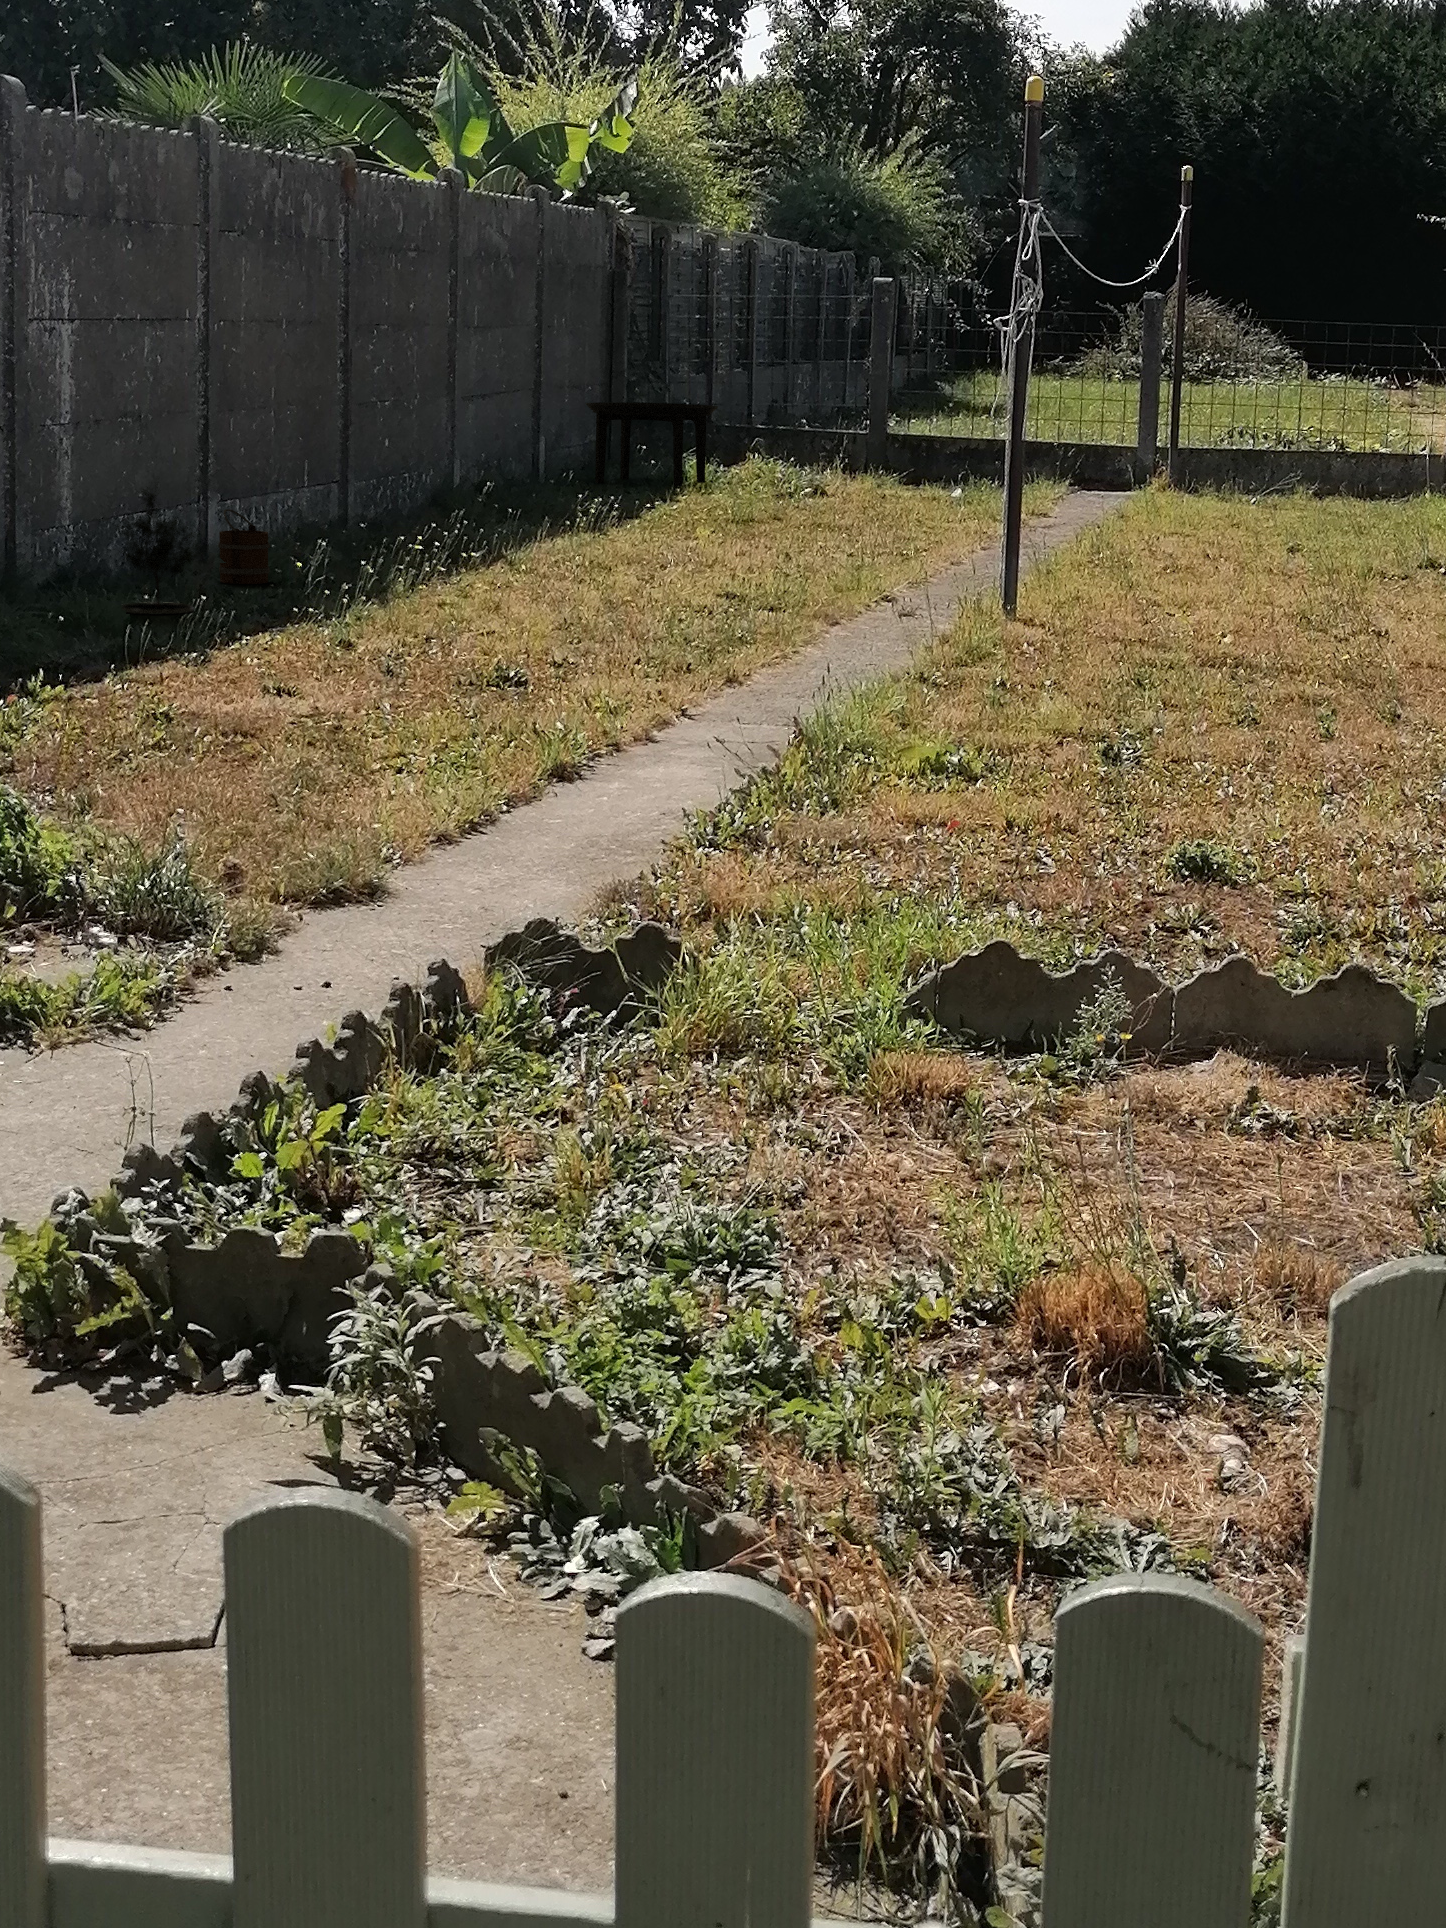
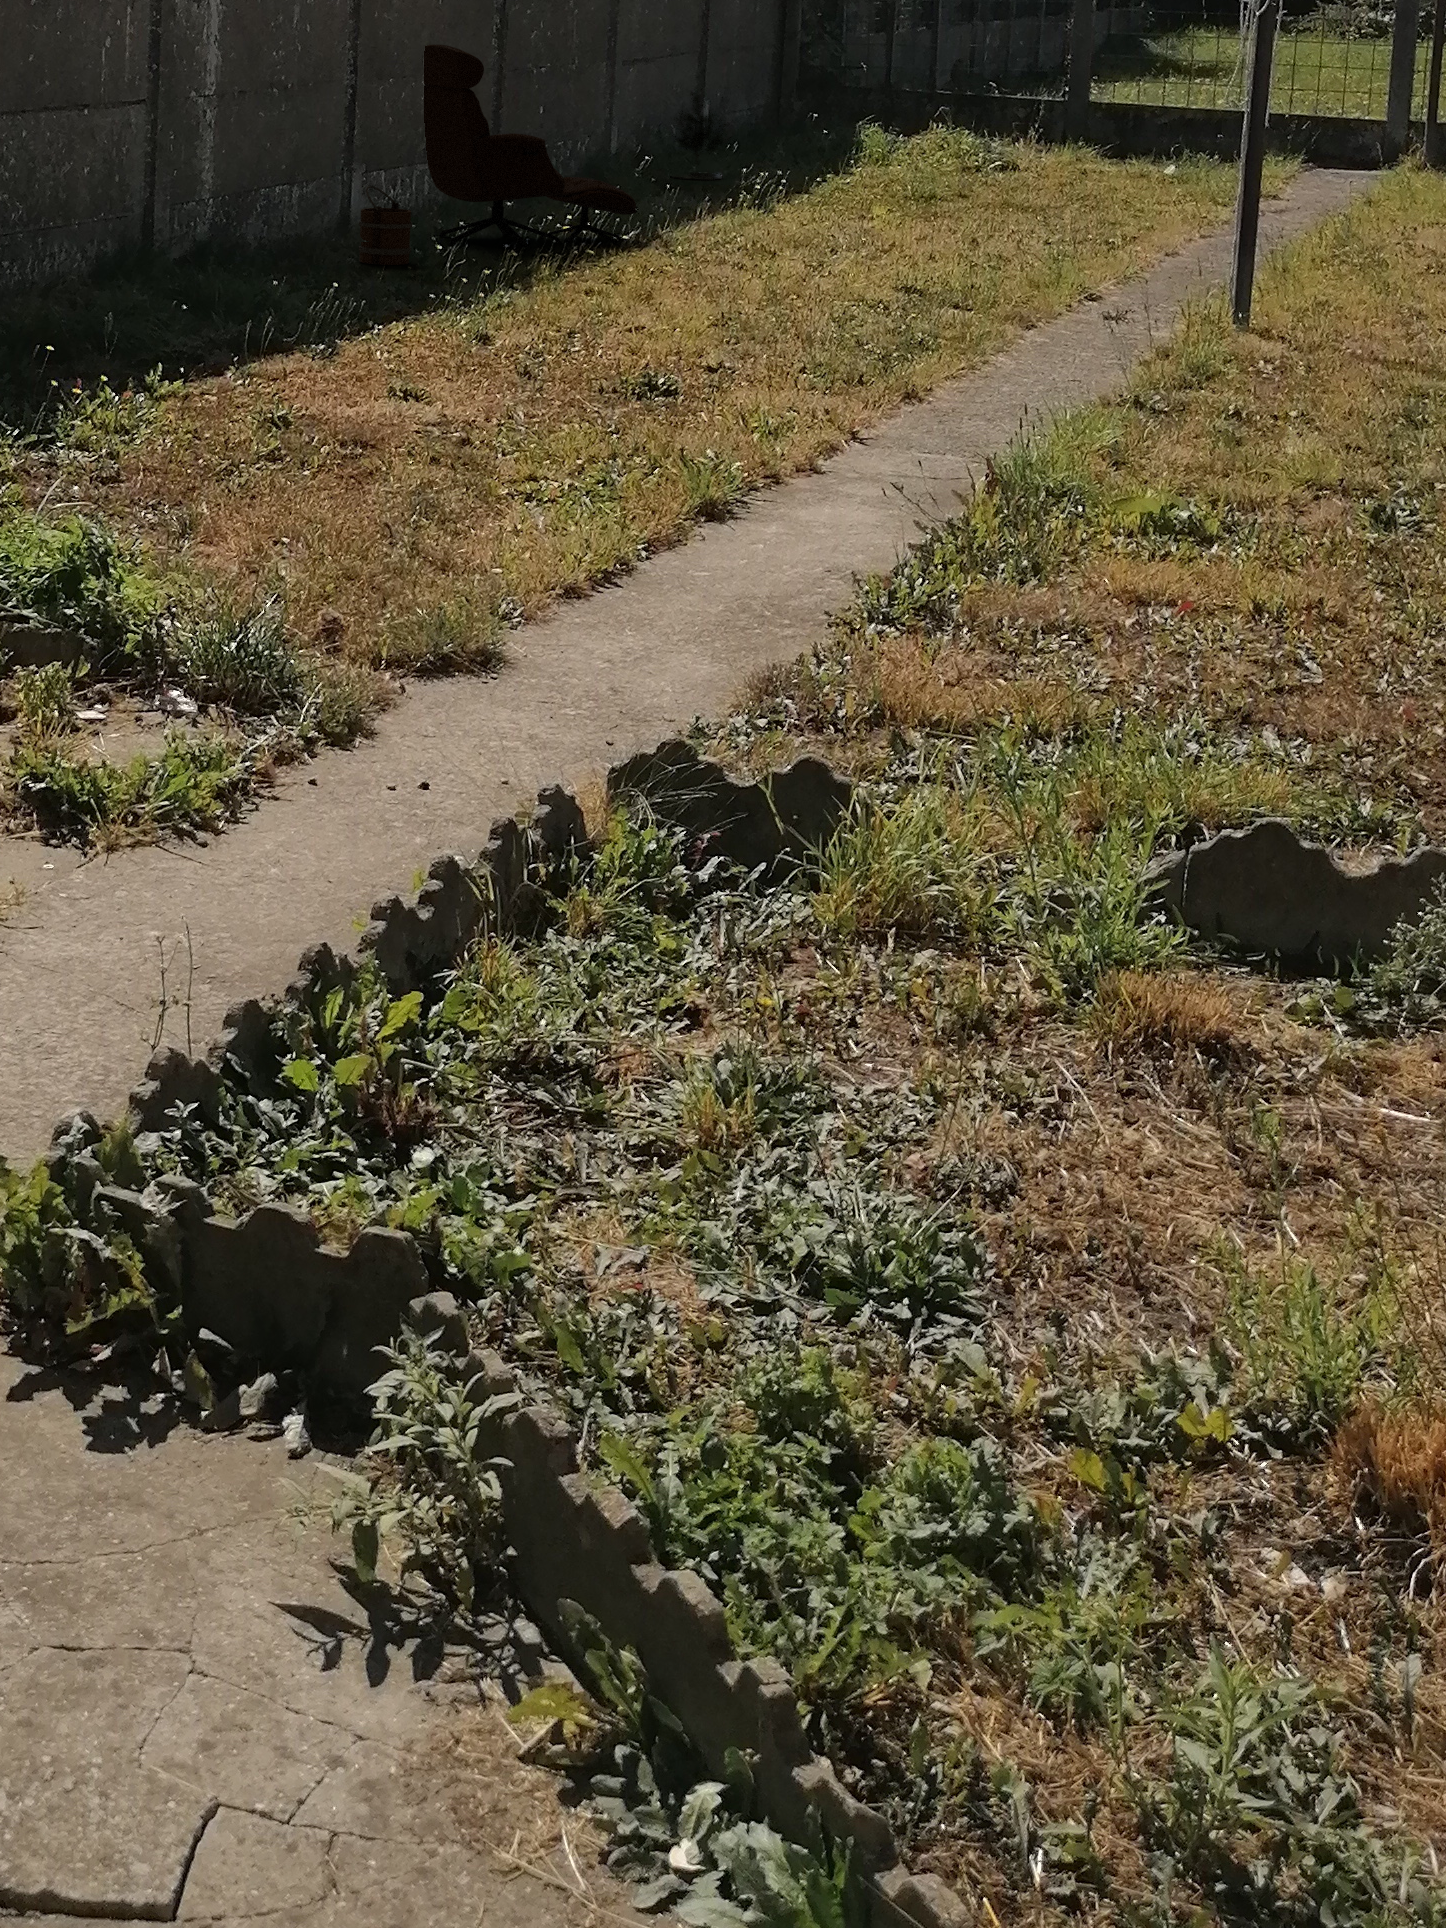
lounge chair: none [265,374,480,567] -> present [424,44,636,248]
round table: present [585,402,718,486] -> none [757,69,904,160]
potted tree: present [114,484,203,614] -> present [669,89,727,180]

